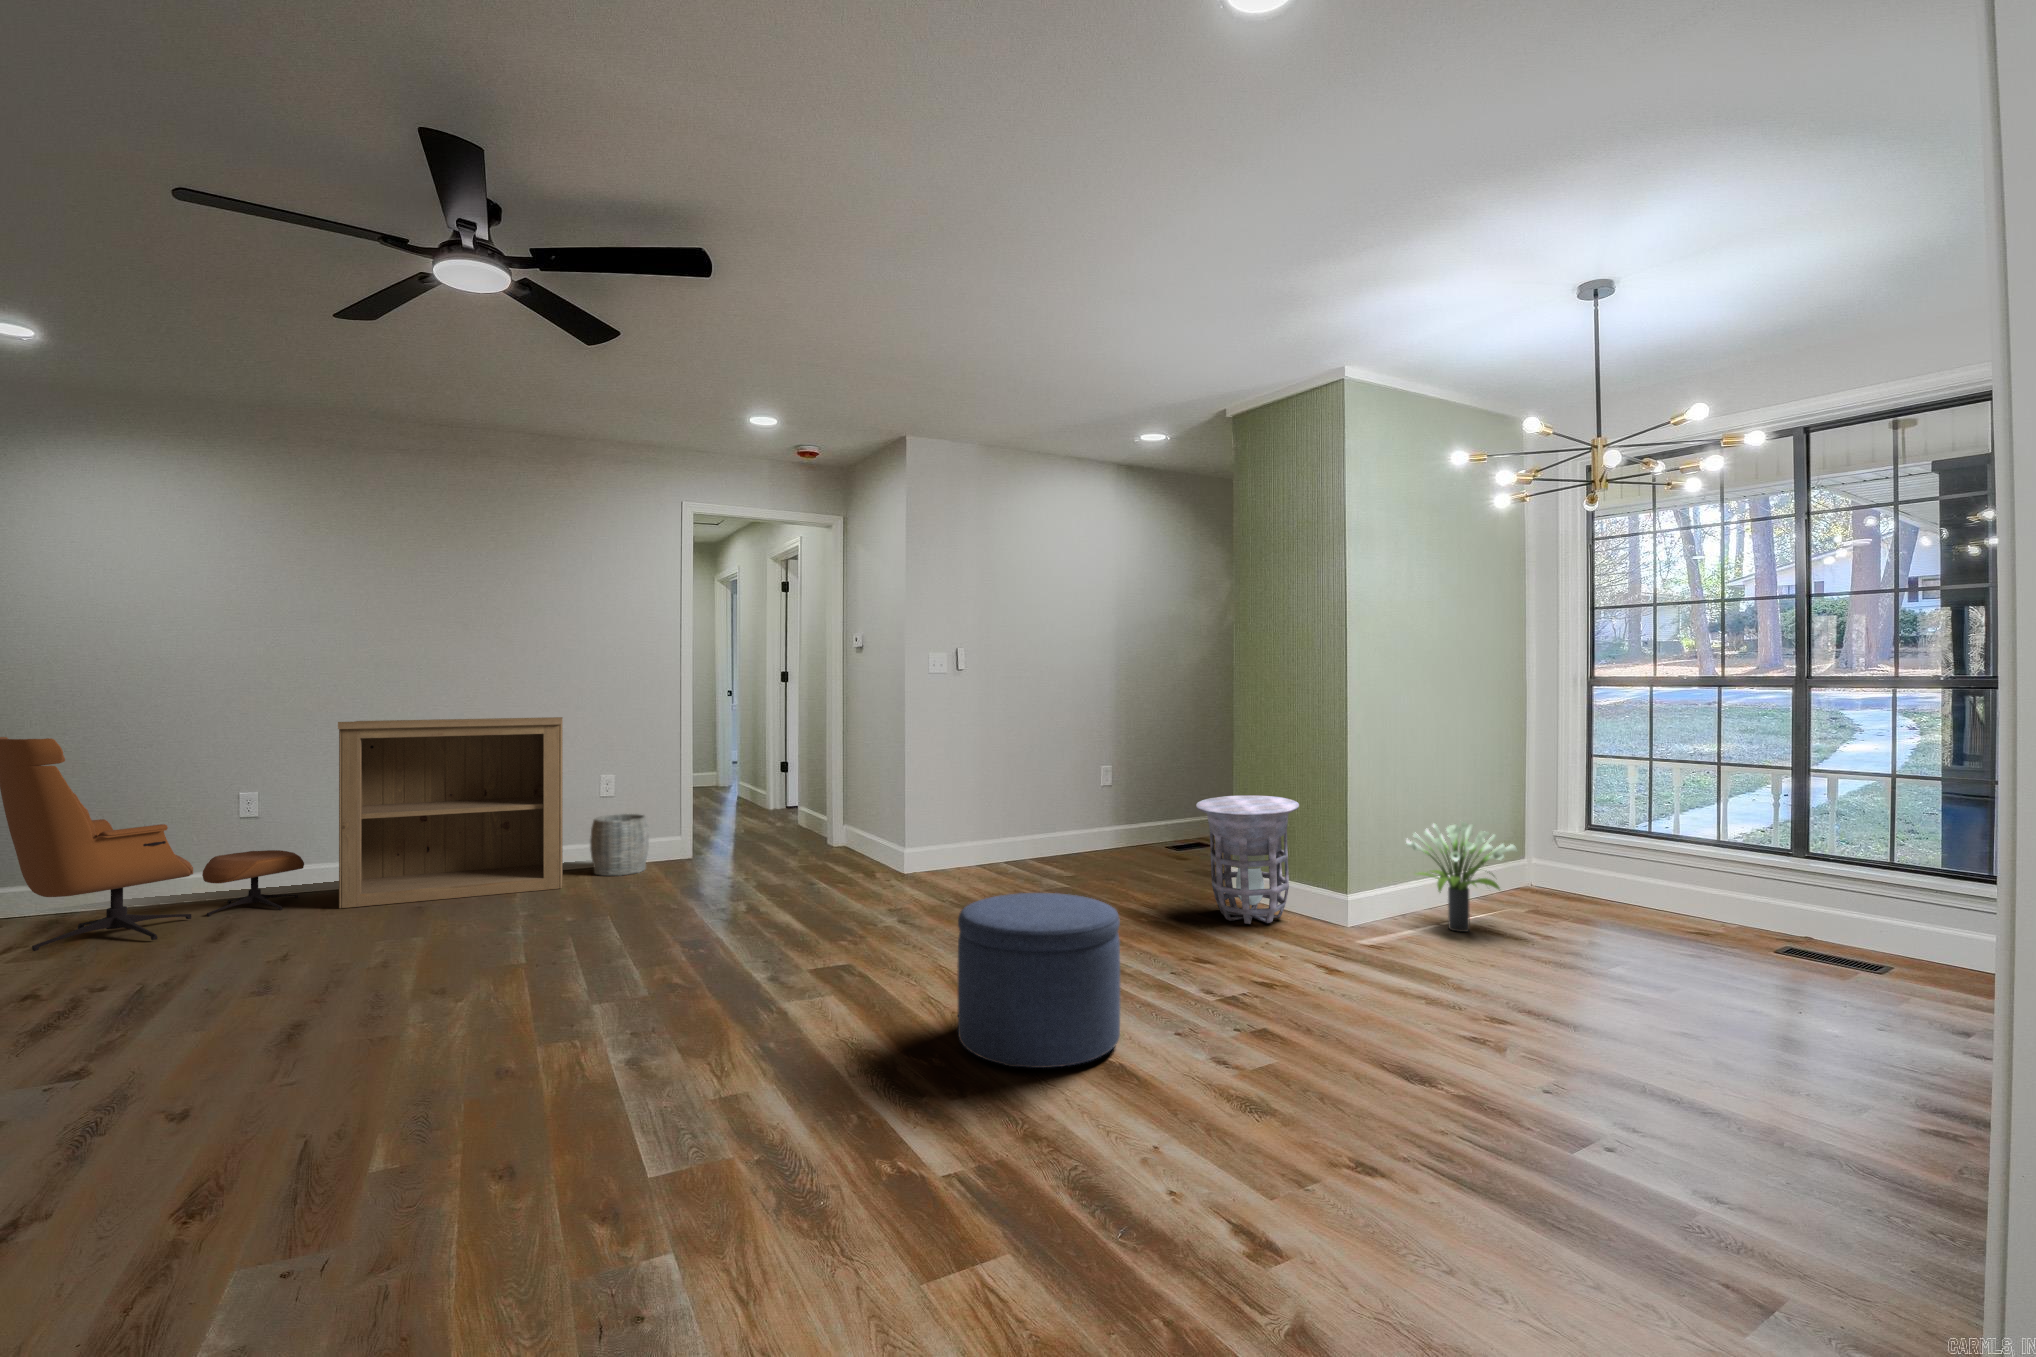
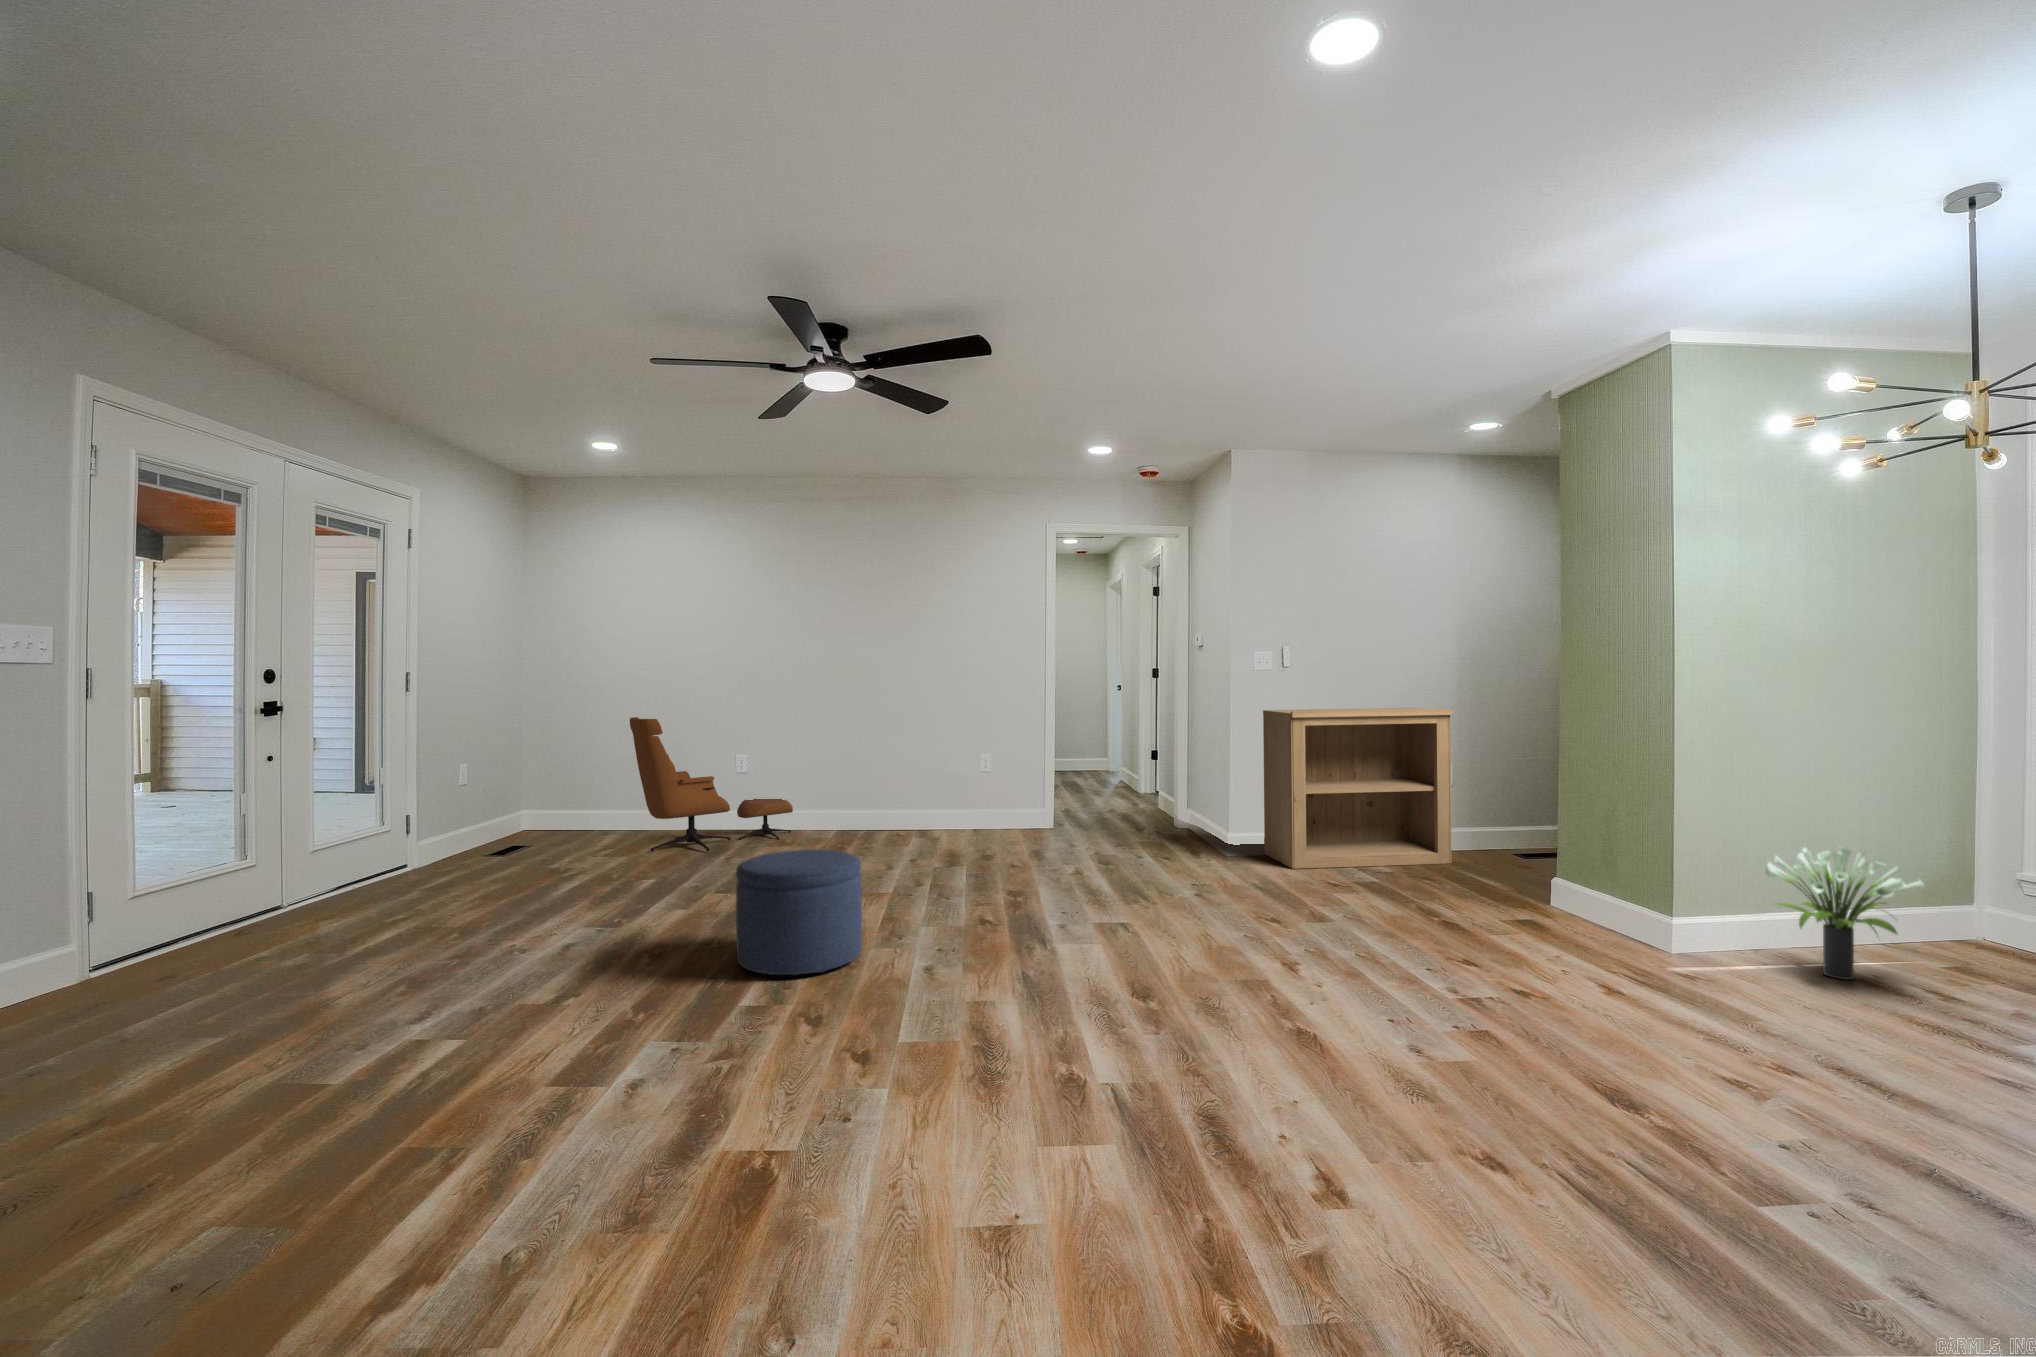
bookshelf: present [338,717,563,908] -> present [1263,708,1453,869]
side table: present [1196,795,1299,924] -> none [1494,801,1618,939]
woven basket: present [590,814,649,876] -> none [976,786,1019,835]
ottoman: present [958,893,1120,1068] -> present [736,849,862,975]

